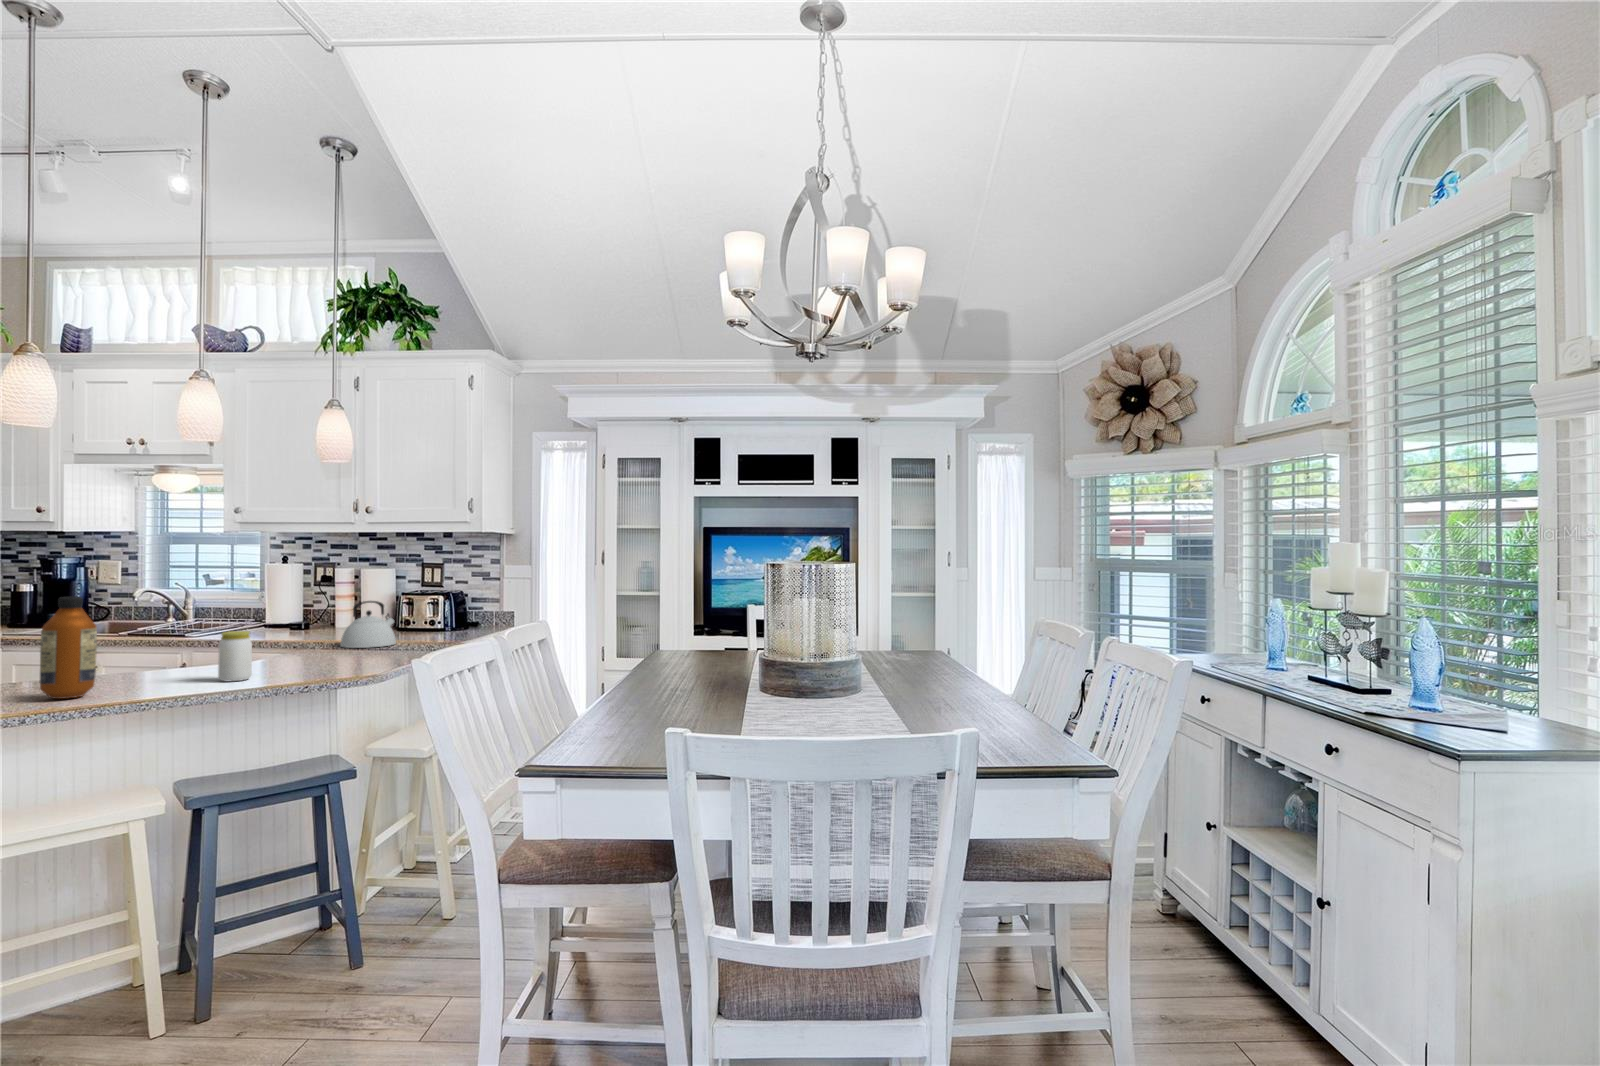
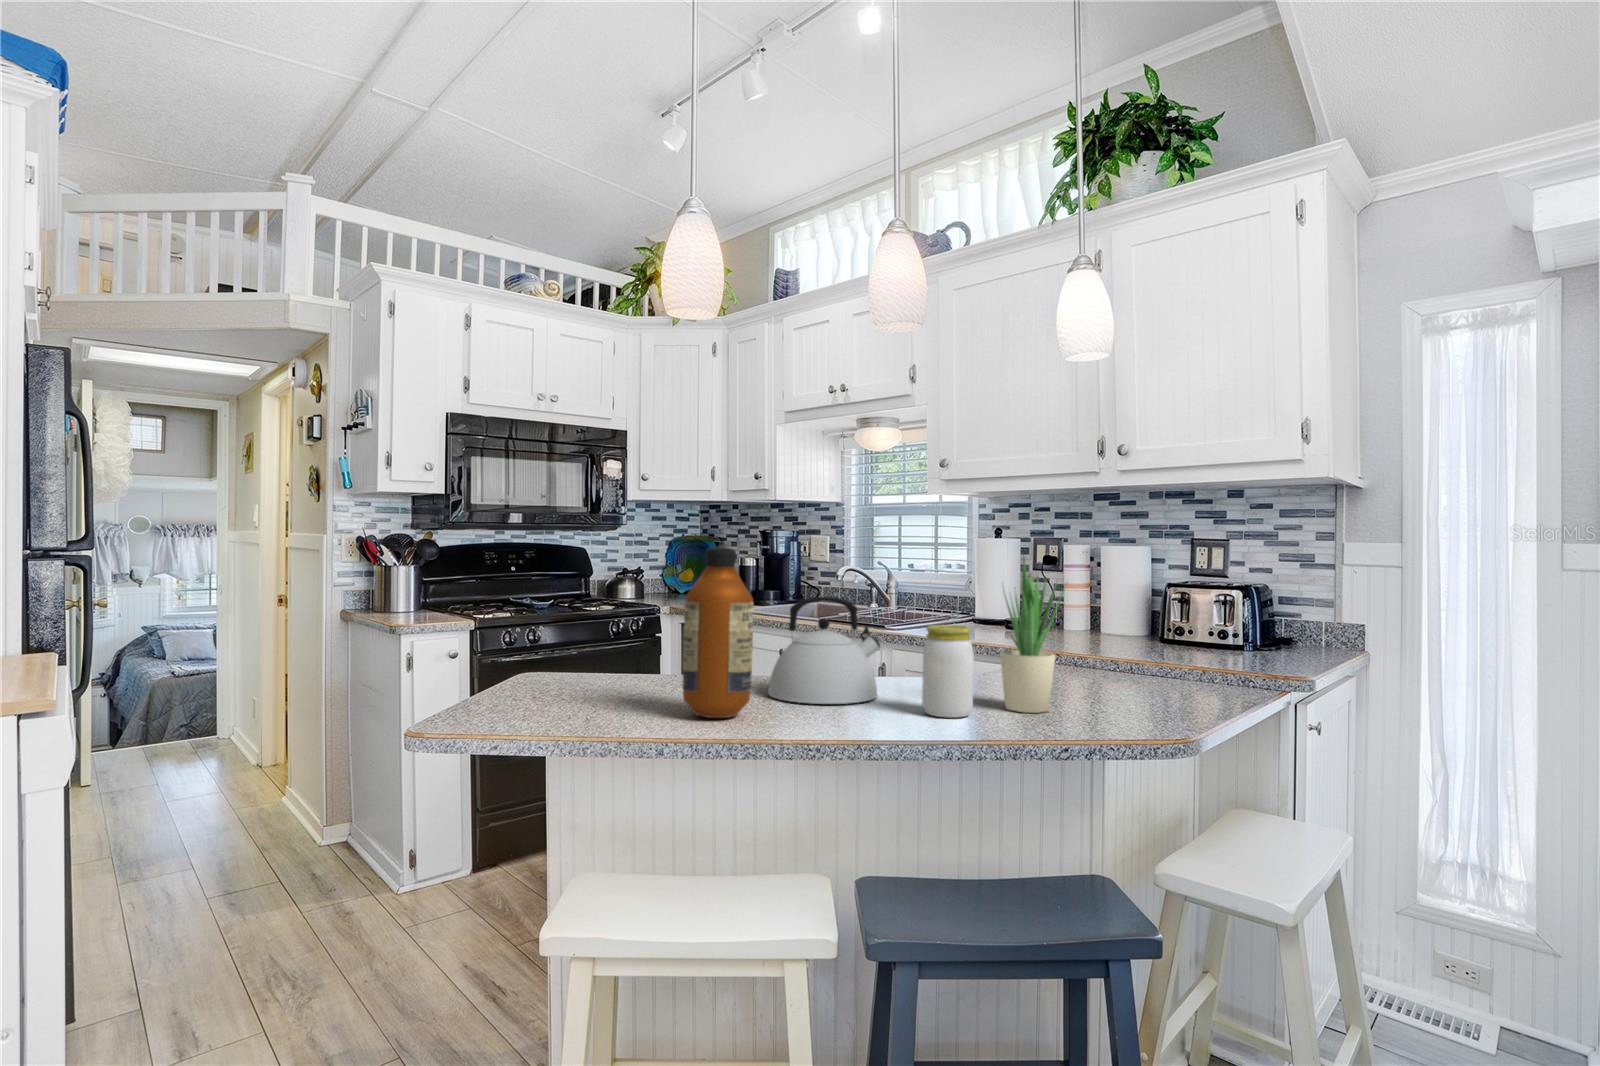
potted plant: none [270,589,312,674] -> present [1000,557,1065,713]
kettle: present [340,601,396,648] -> present [768,597,880,704]

